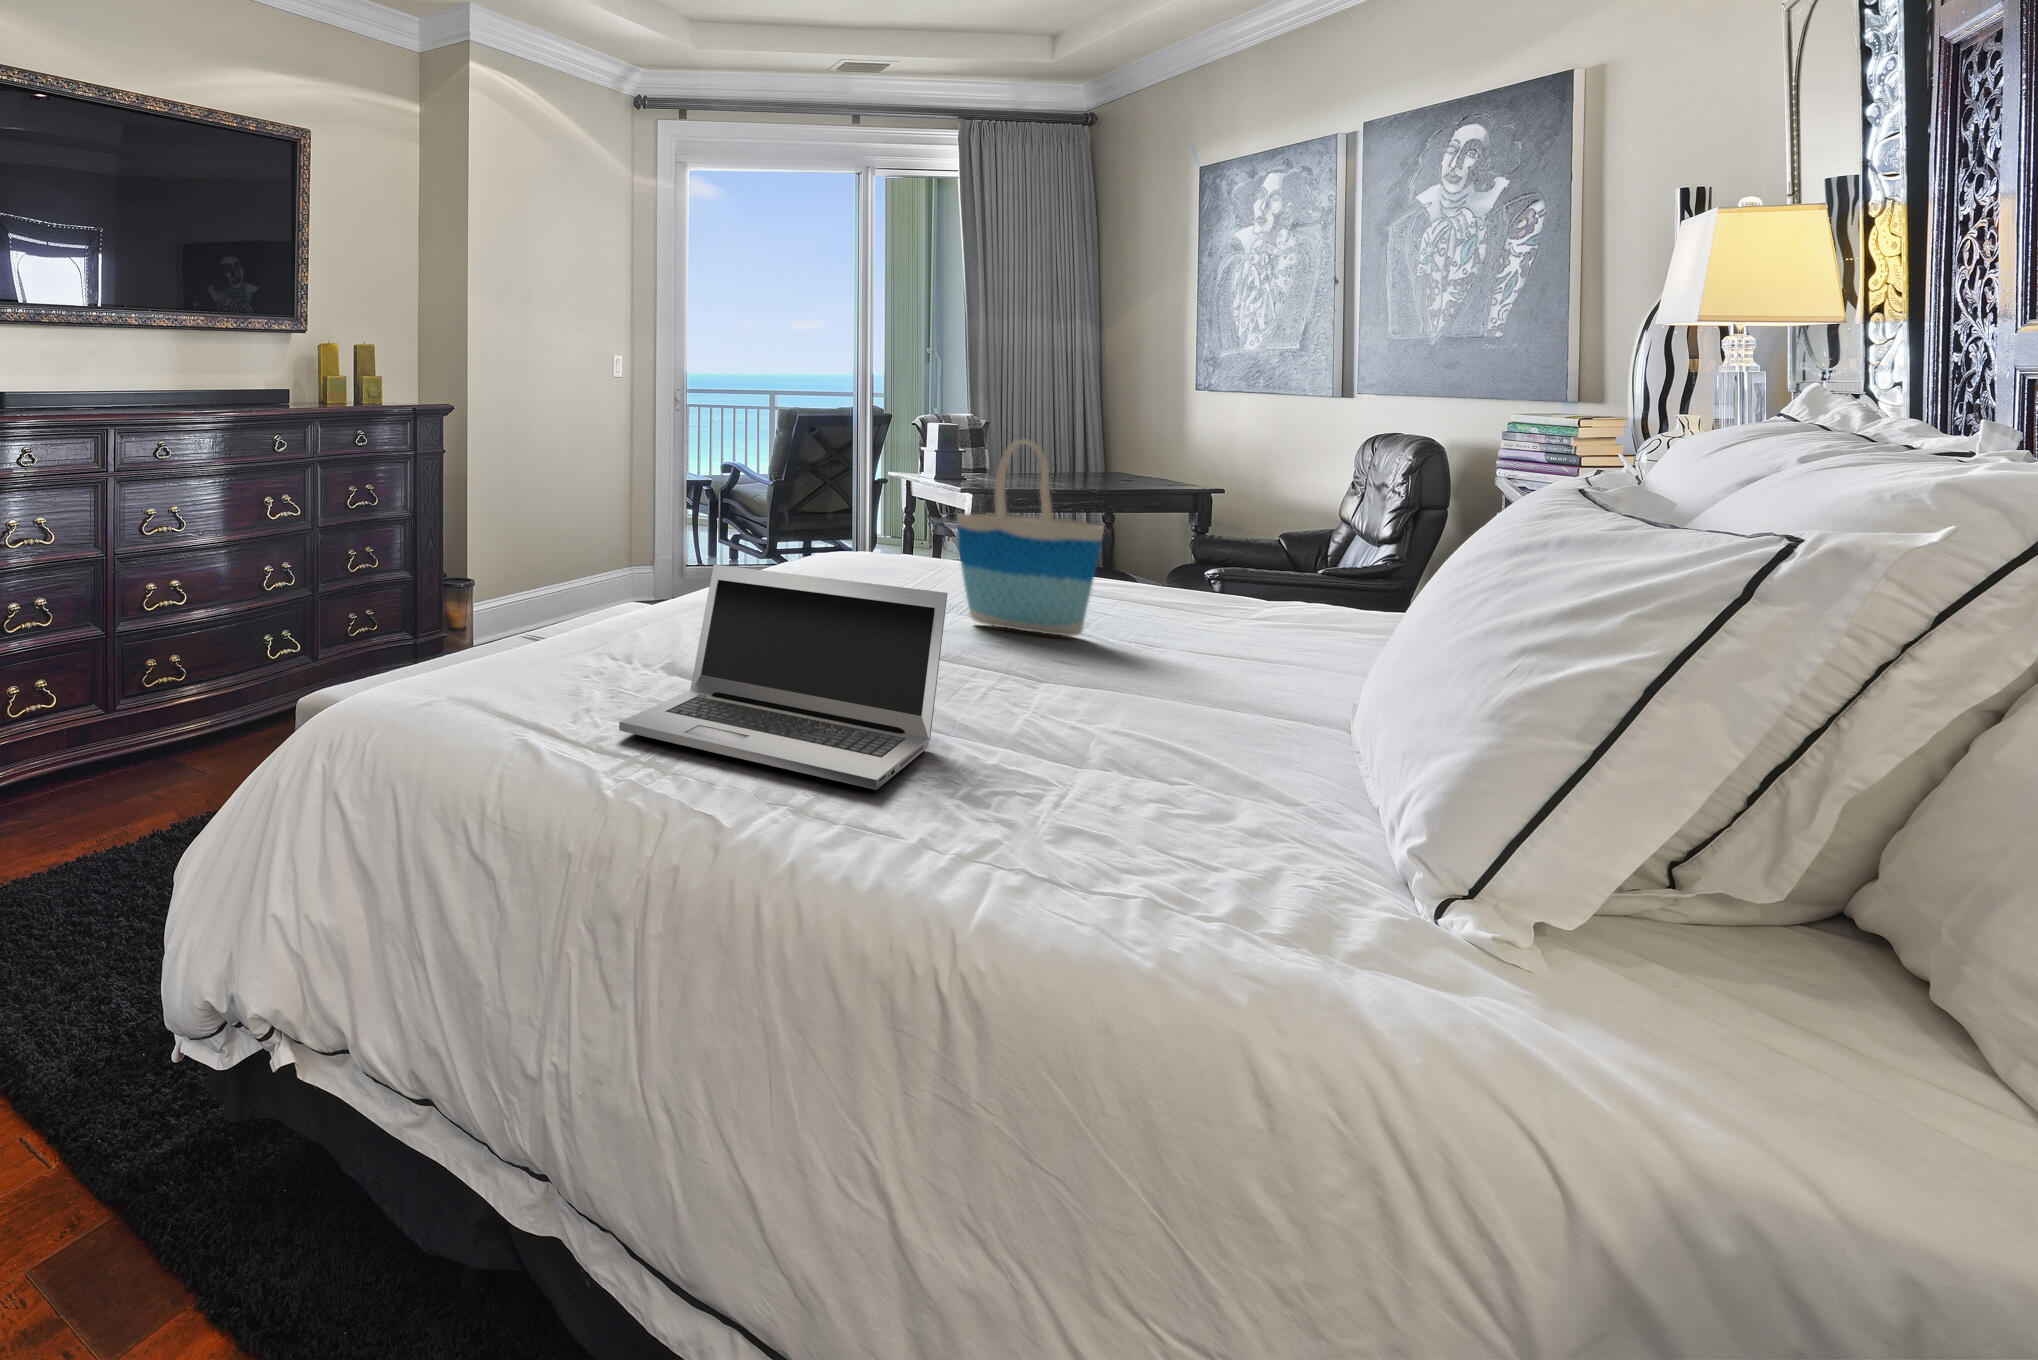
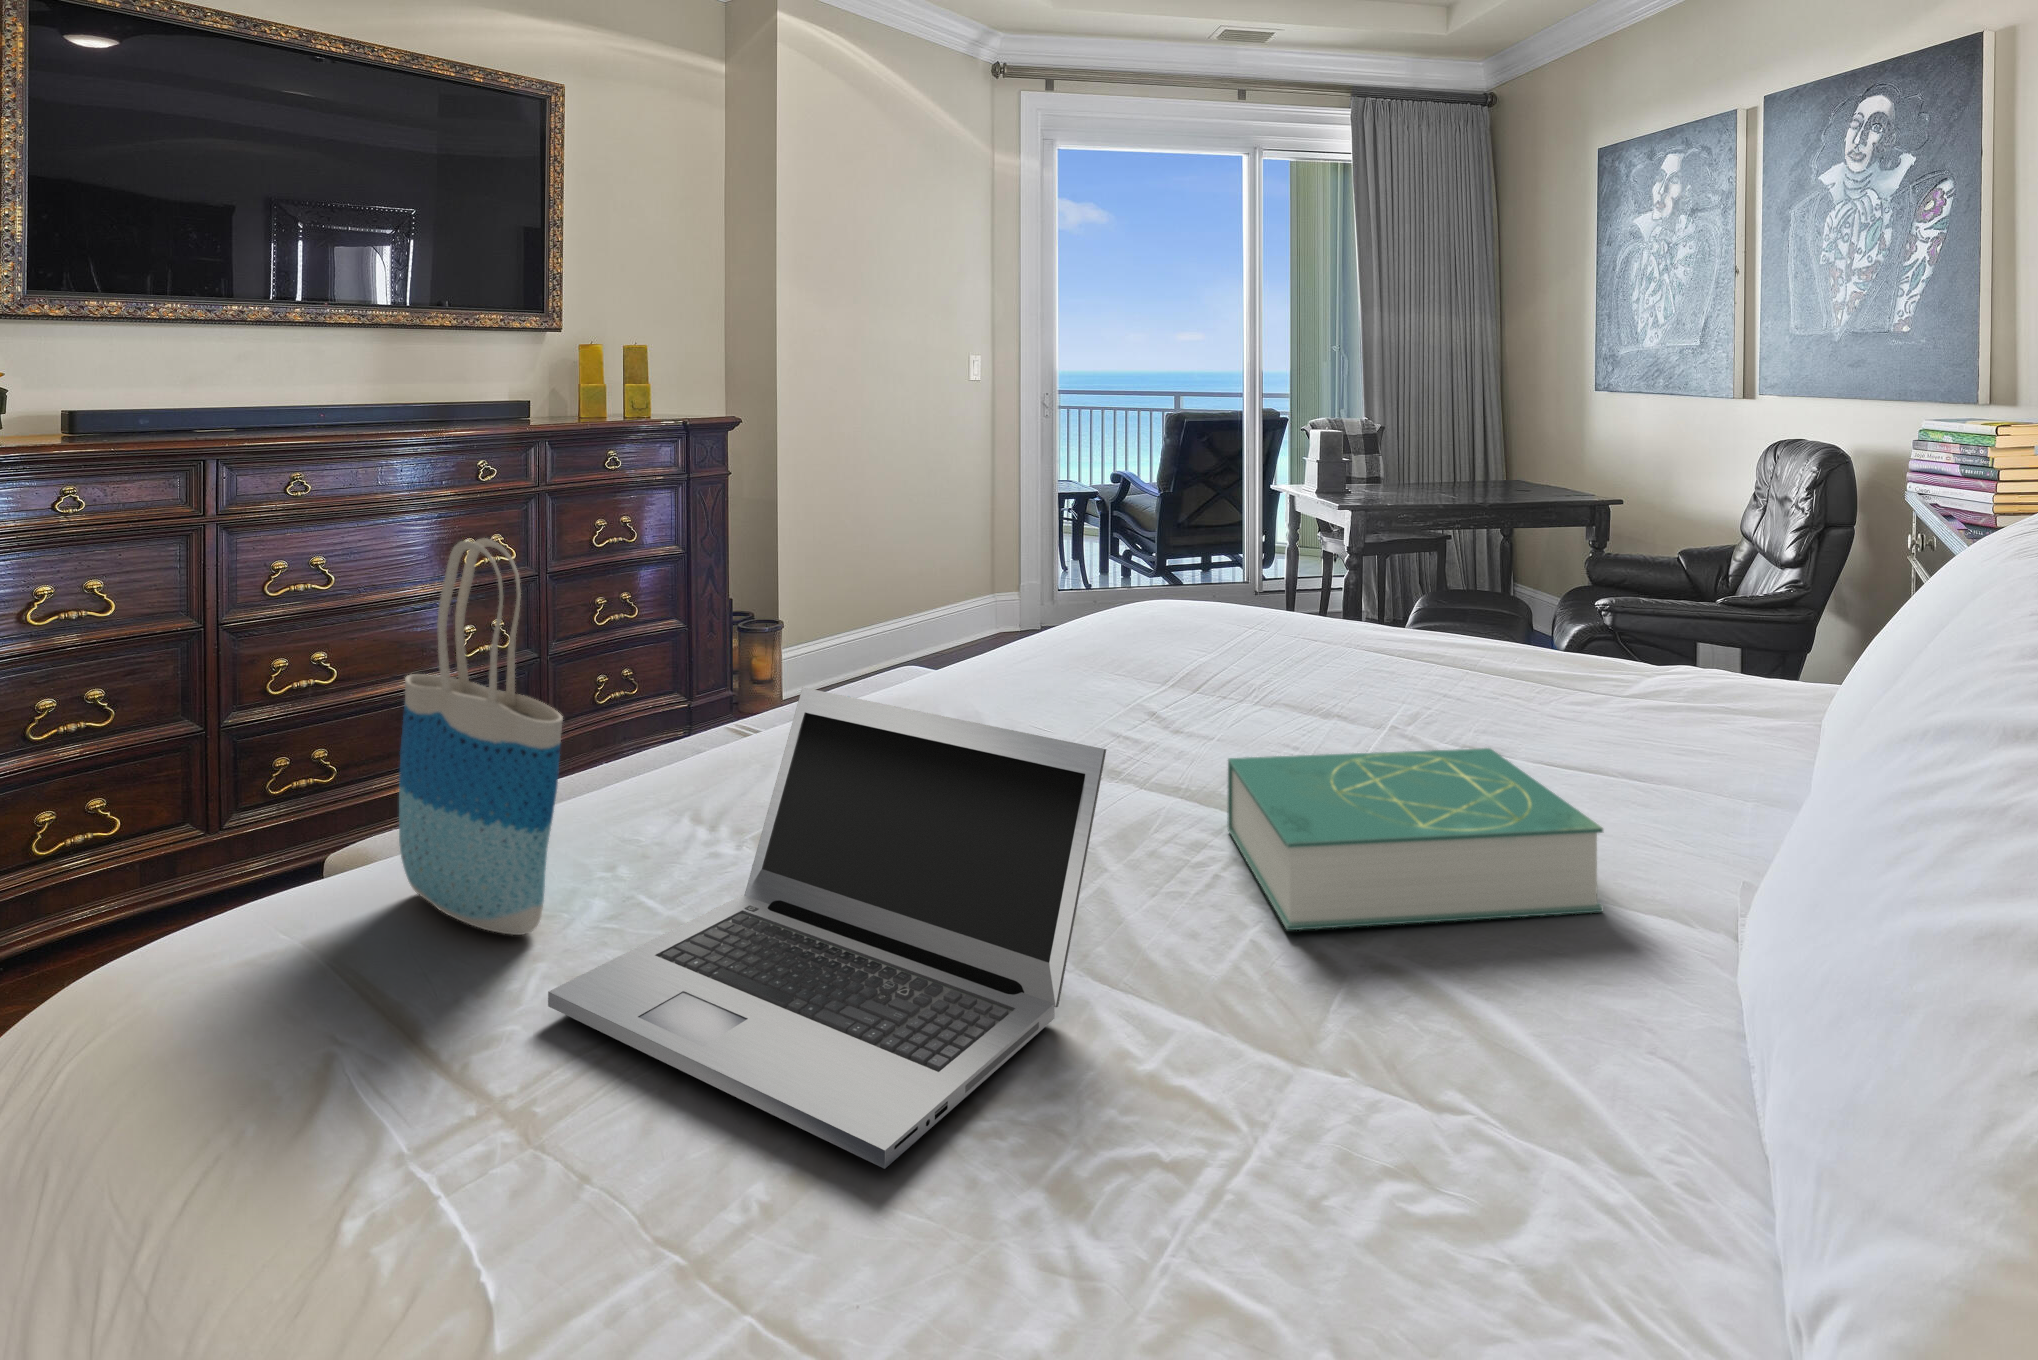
tote bag: present [957,440,1104,636] -> present [399,538,563,935]
book: none [986,626,1267,718] -> present [1227,748,1604,930]

